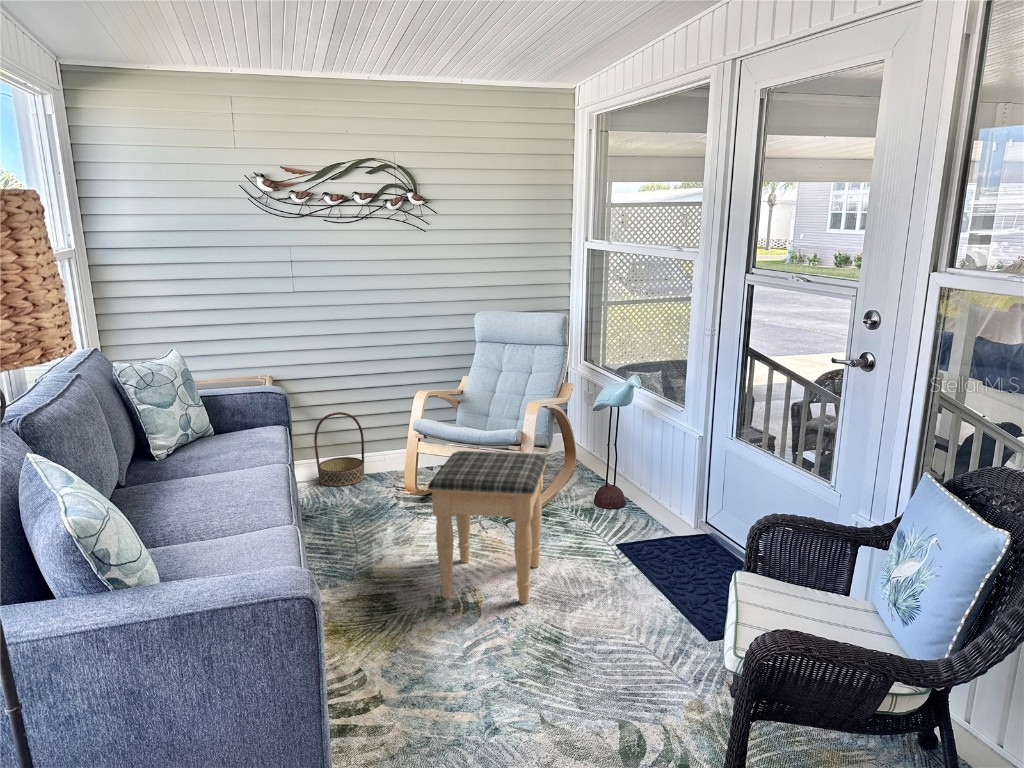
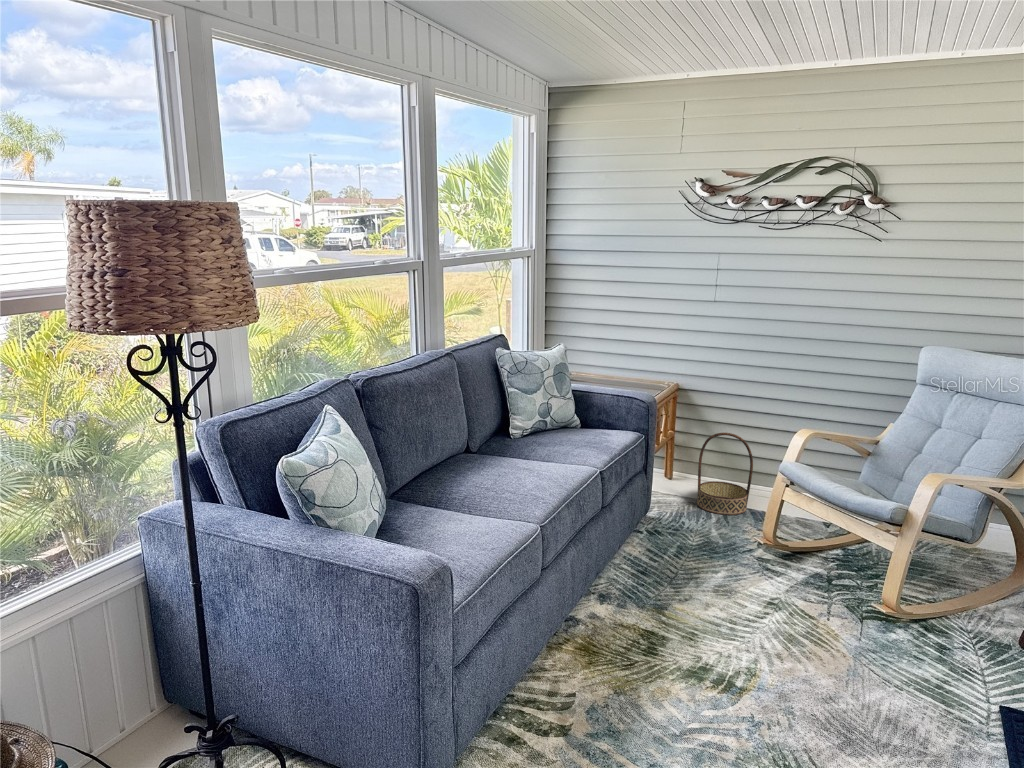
footstool: present [428,451,547,604] -> none [713,508,893,718]

